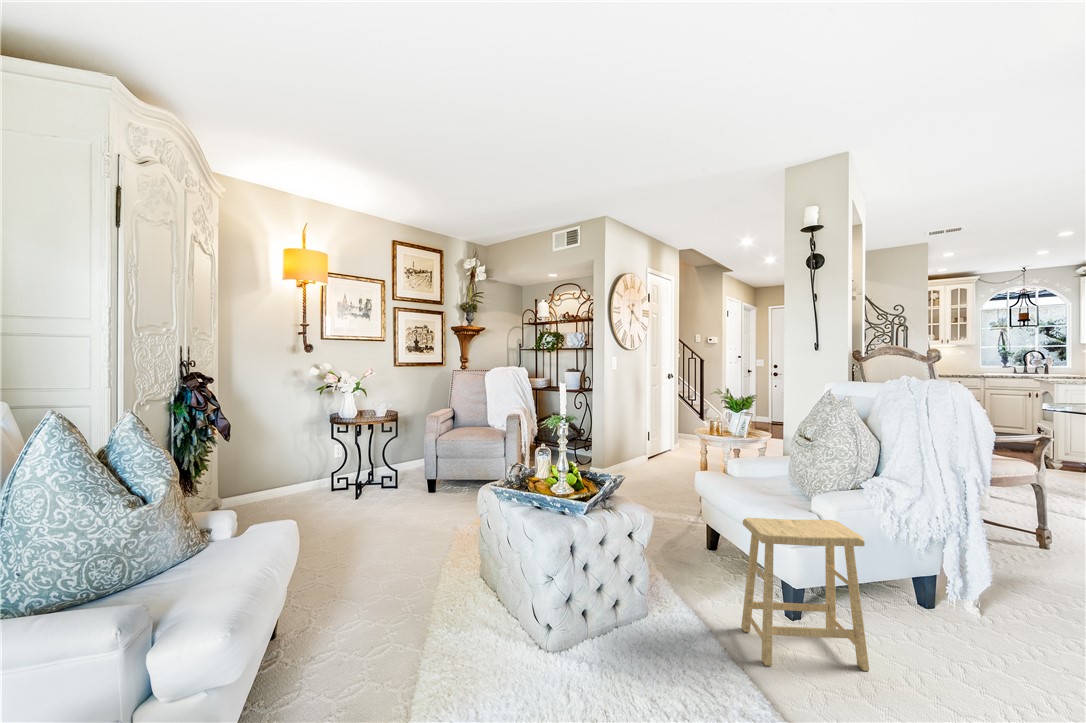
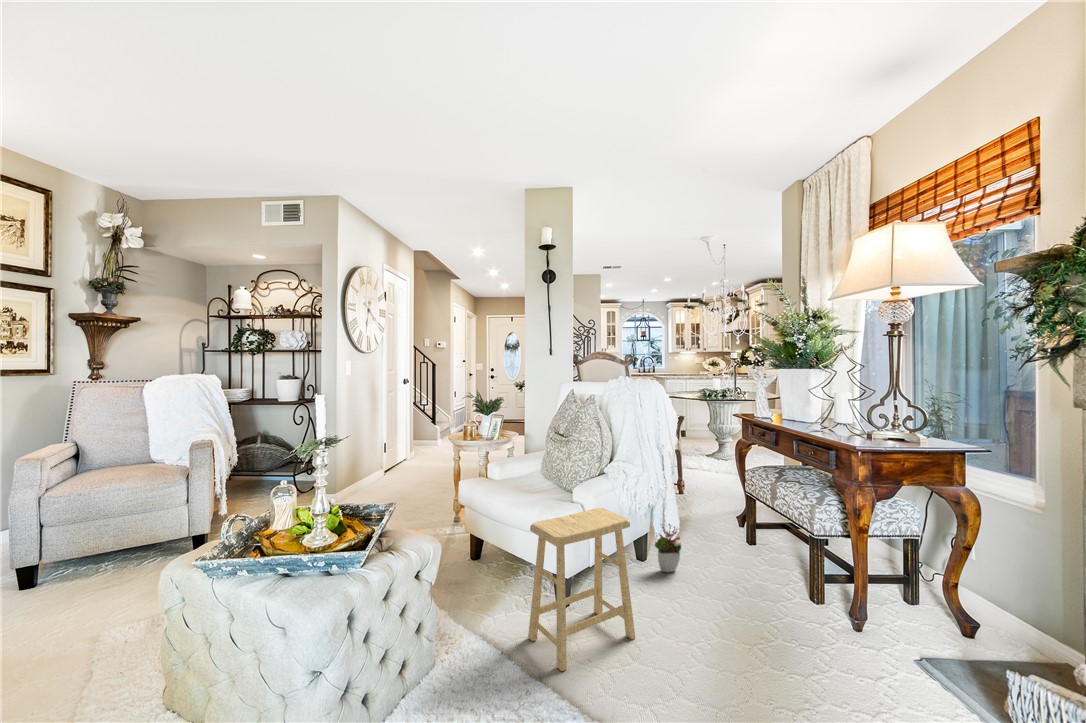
decorative plant: none [933,563,980,627] -> present [655,524,681,572]

